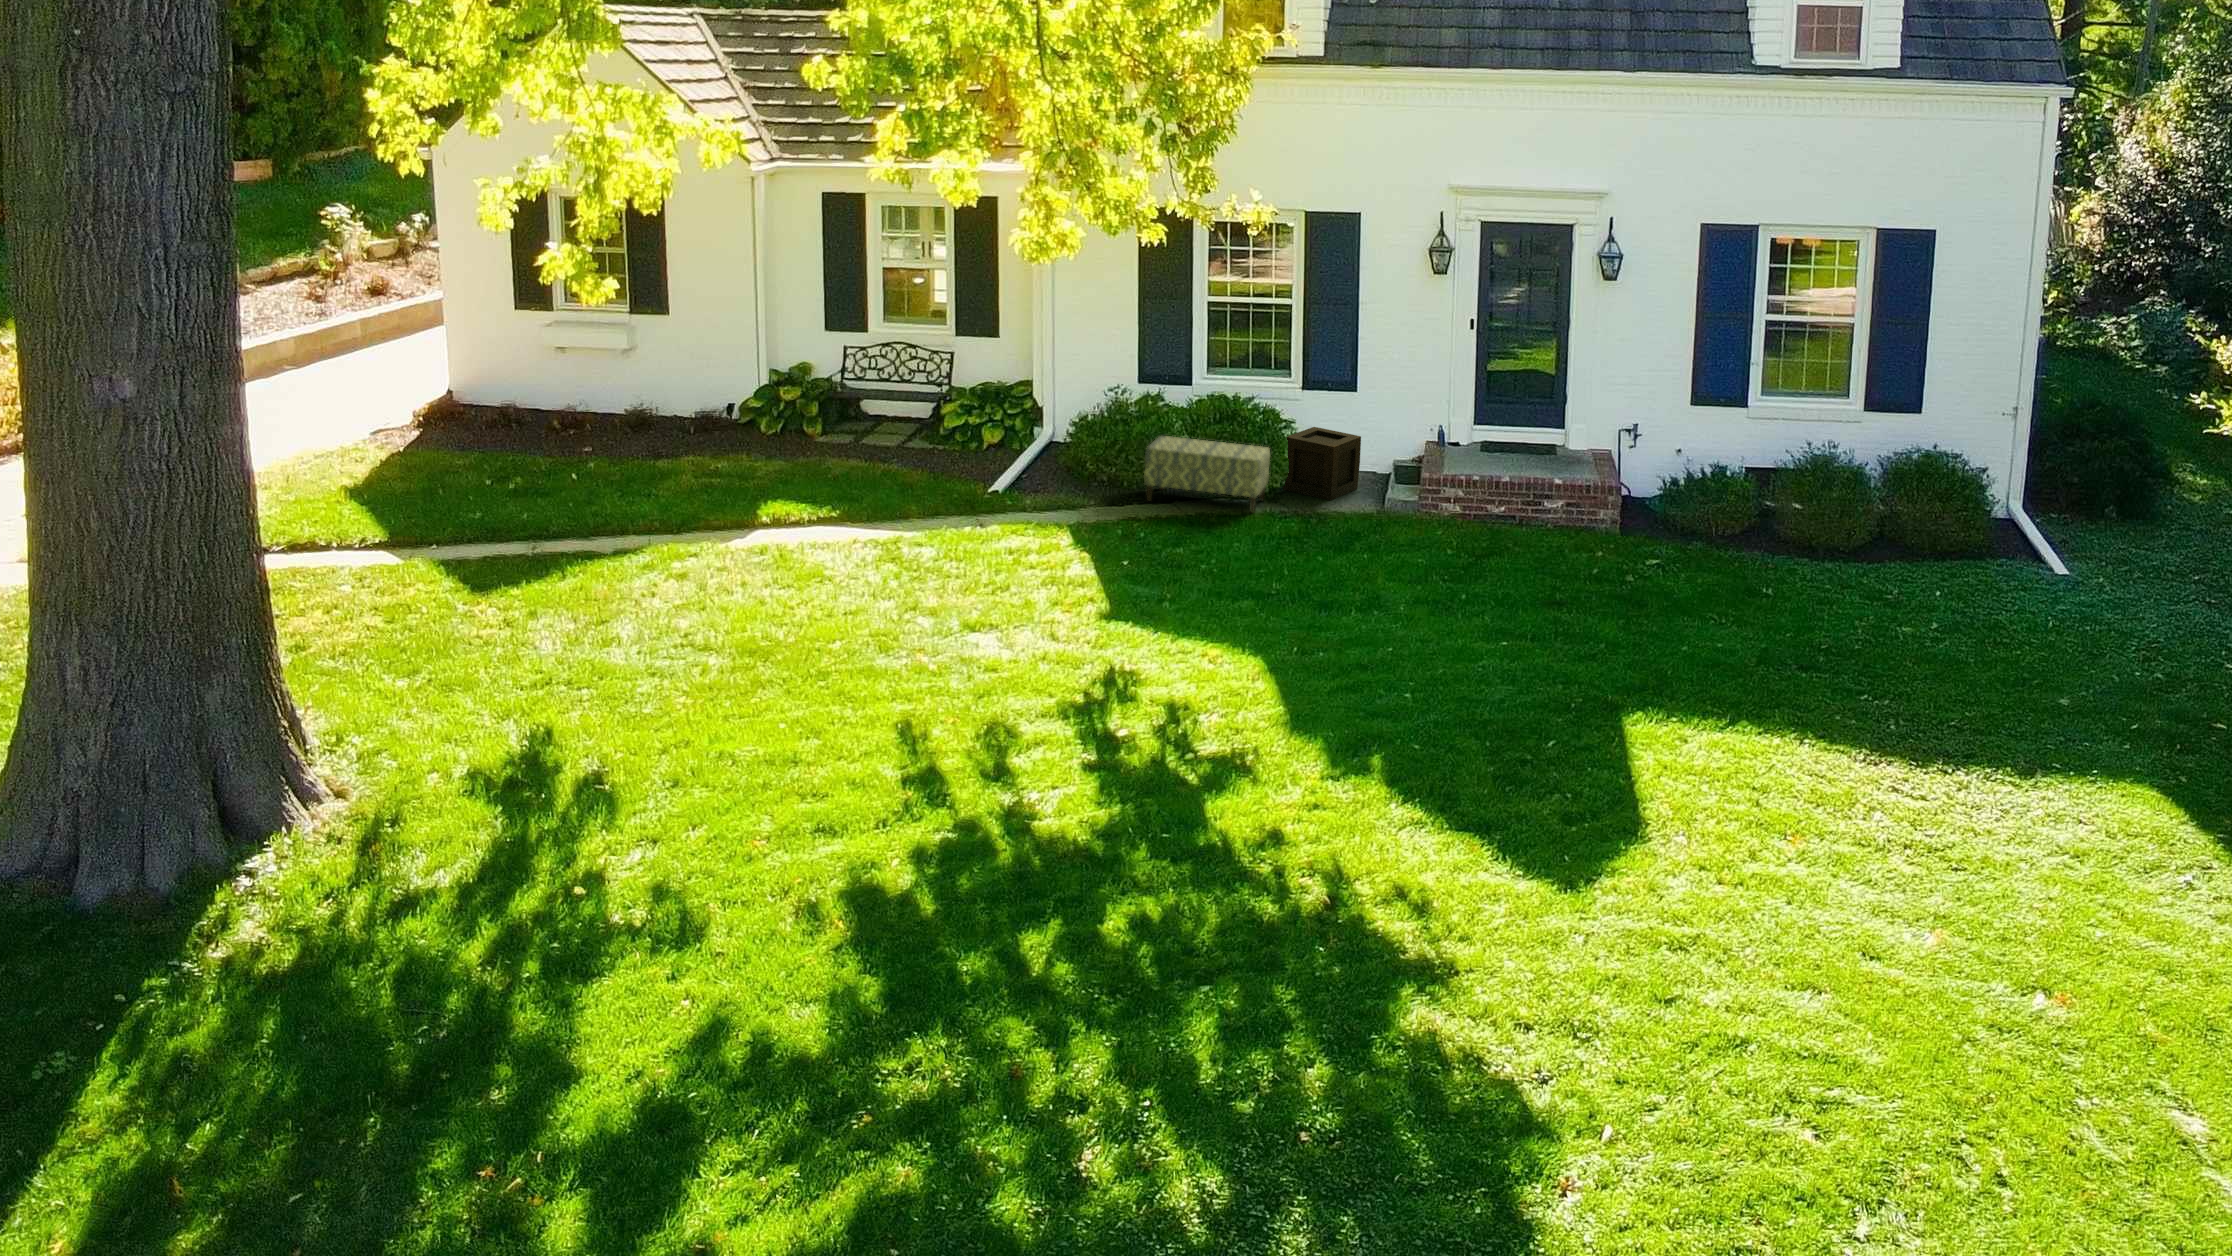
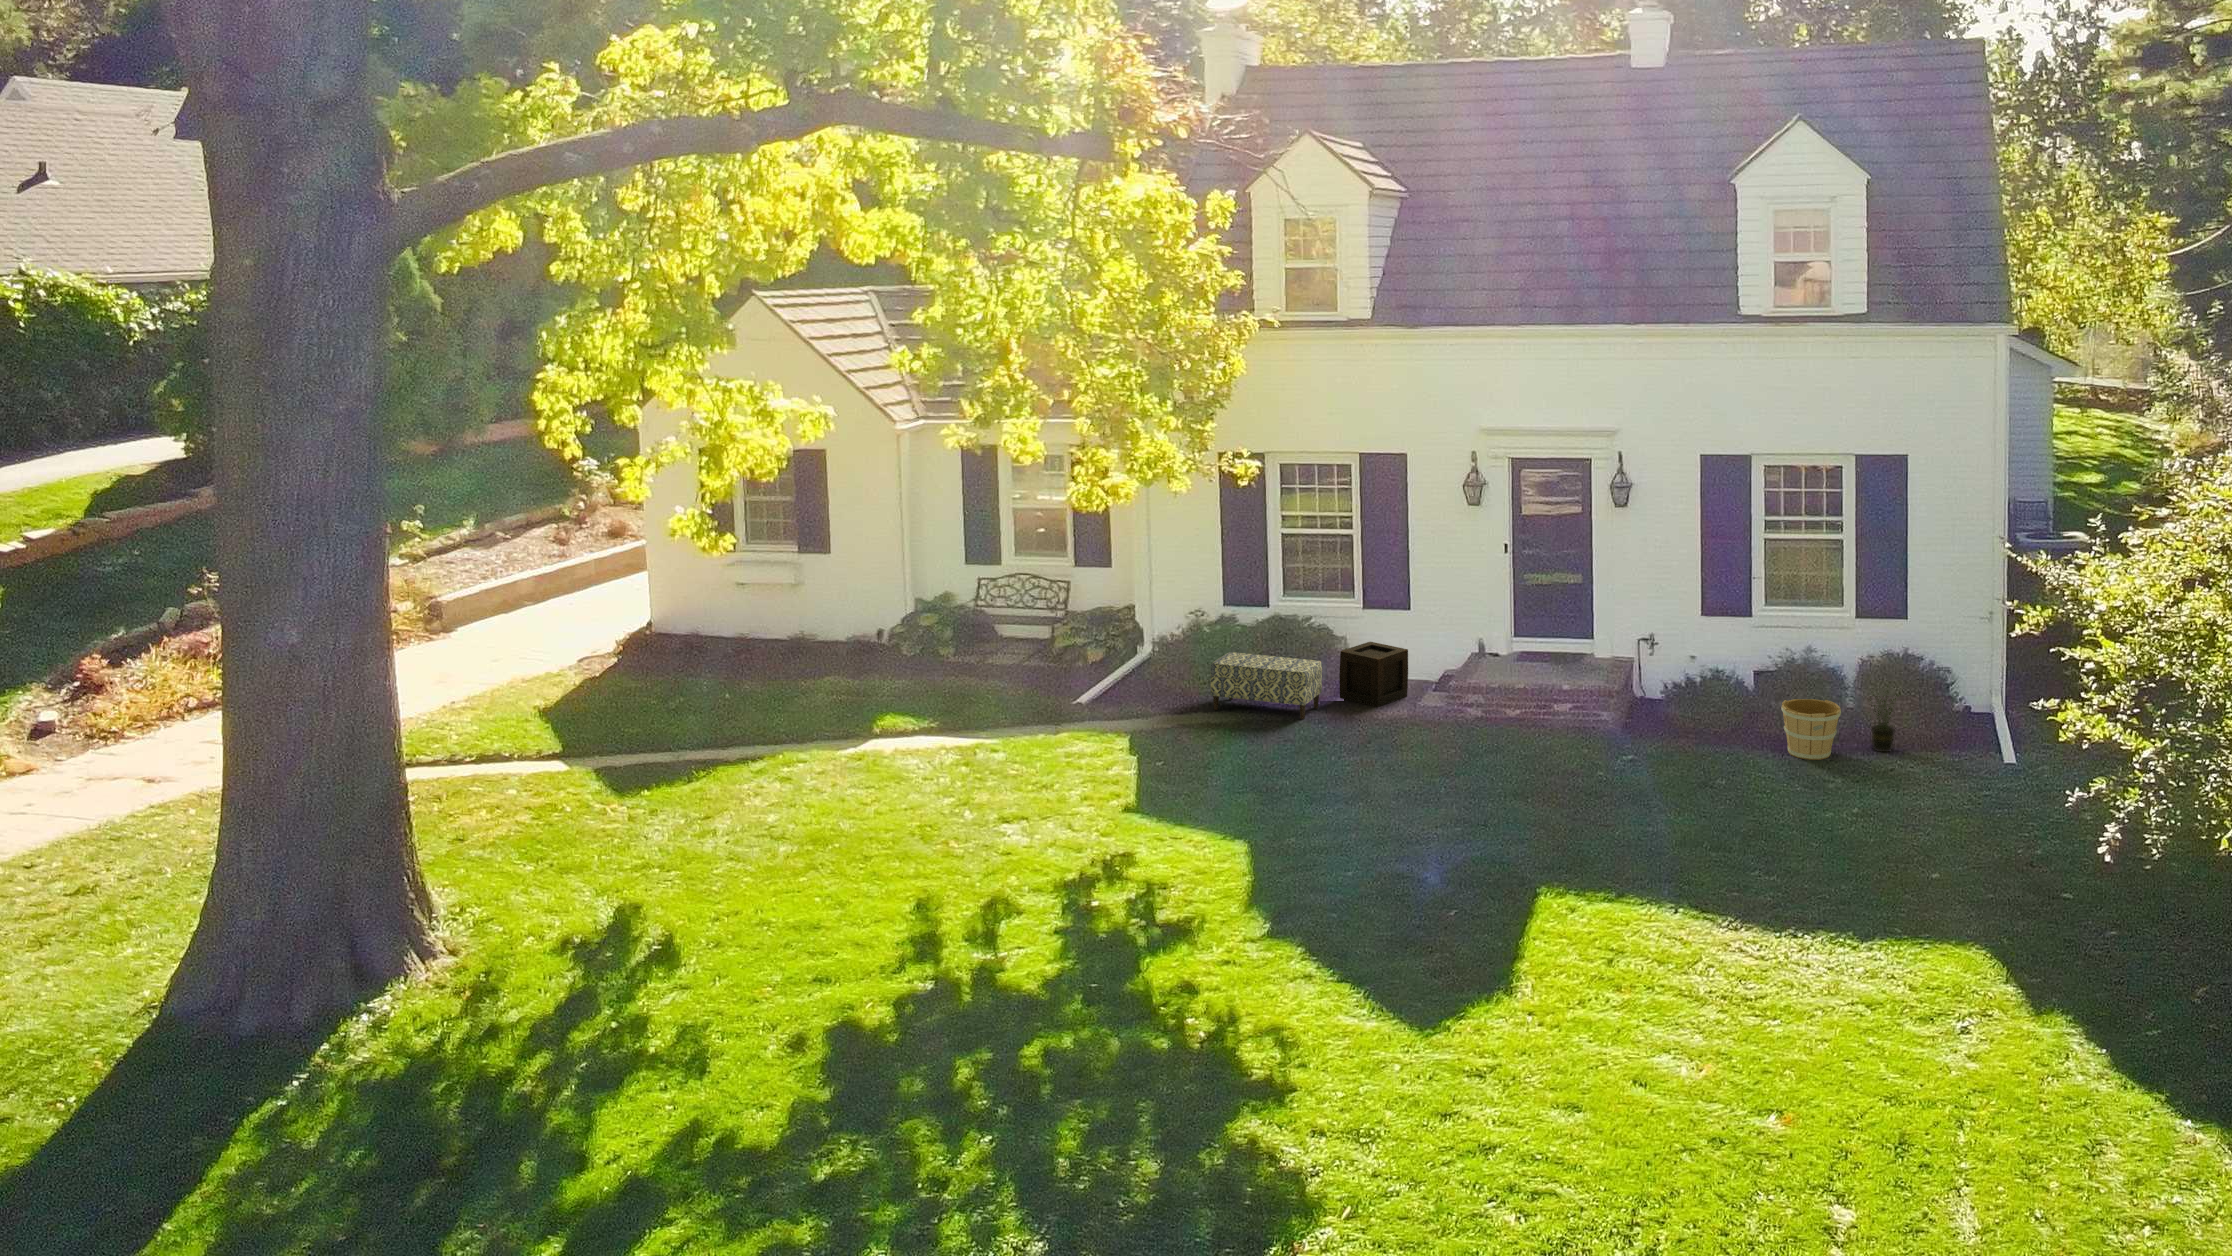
potted plant: none [1890,482,1942,559] -> present [1870,686,1899,752]
wooden bucket: none [1805,499,1873,566] -> present [1781,699,1841,760]

